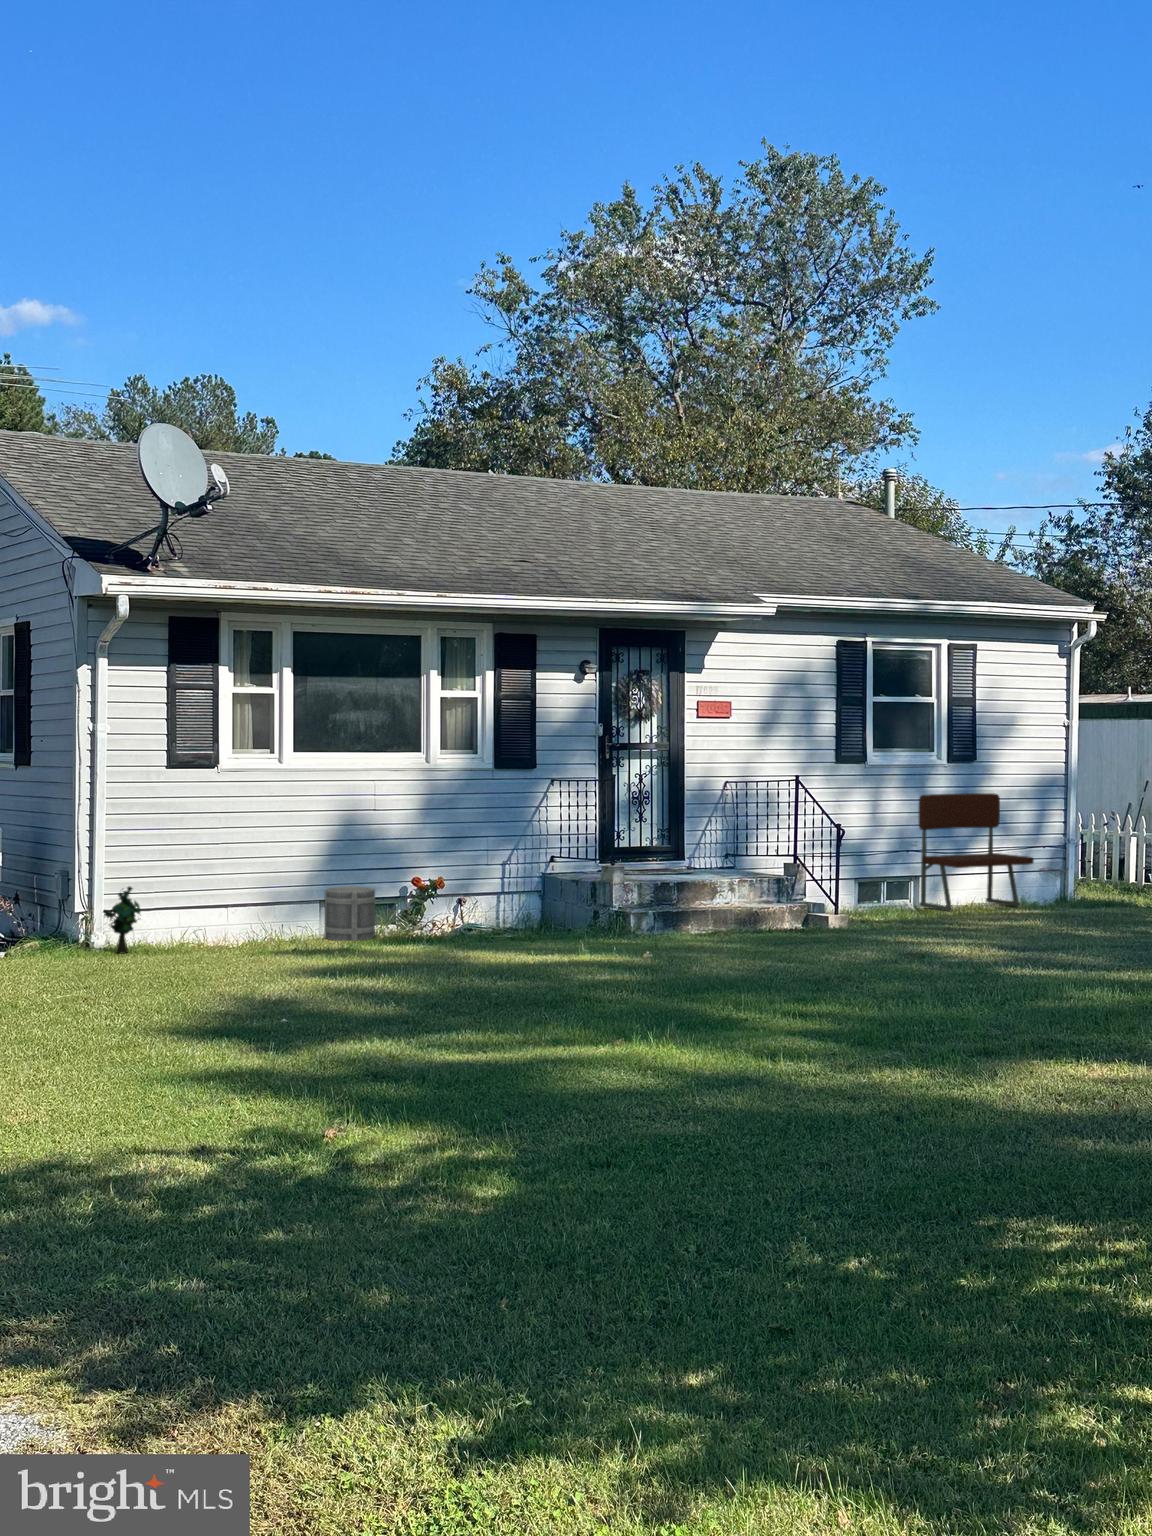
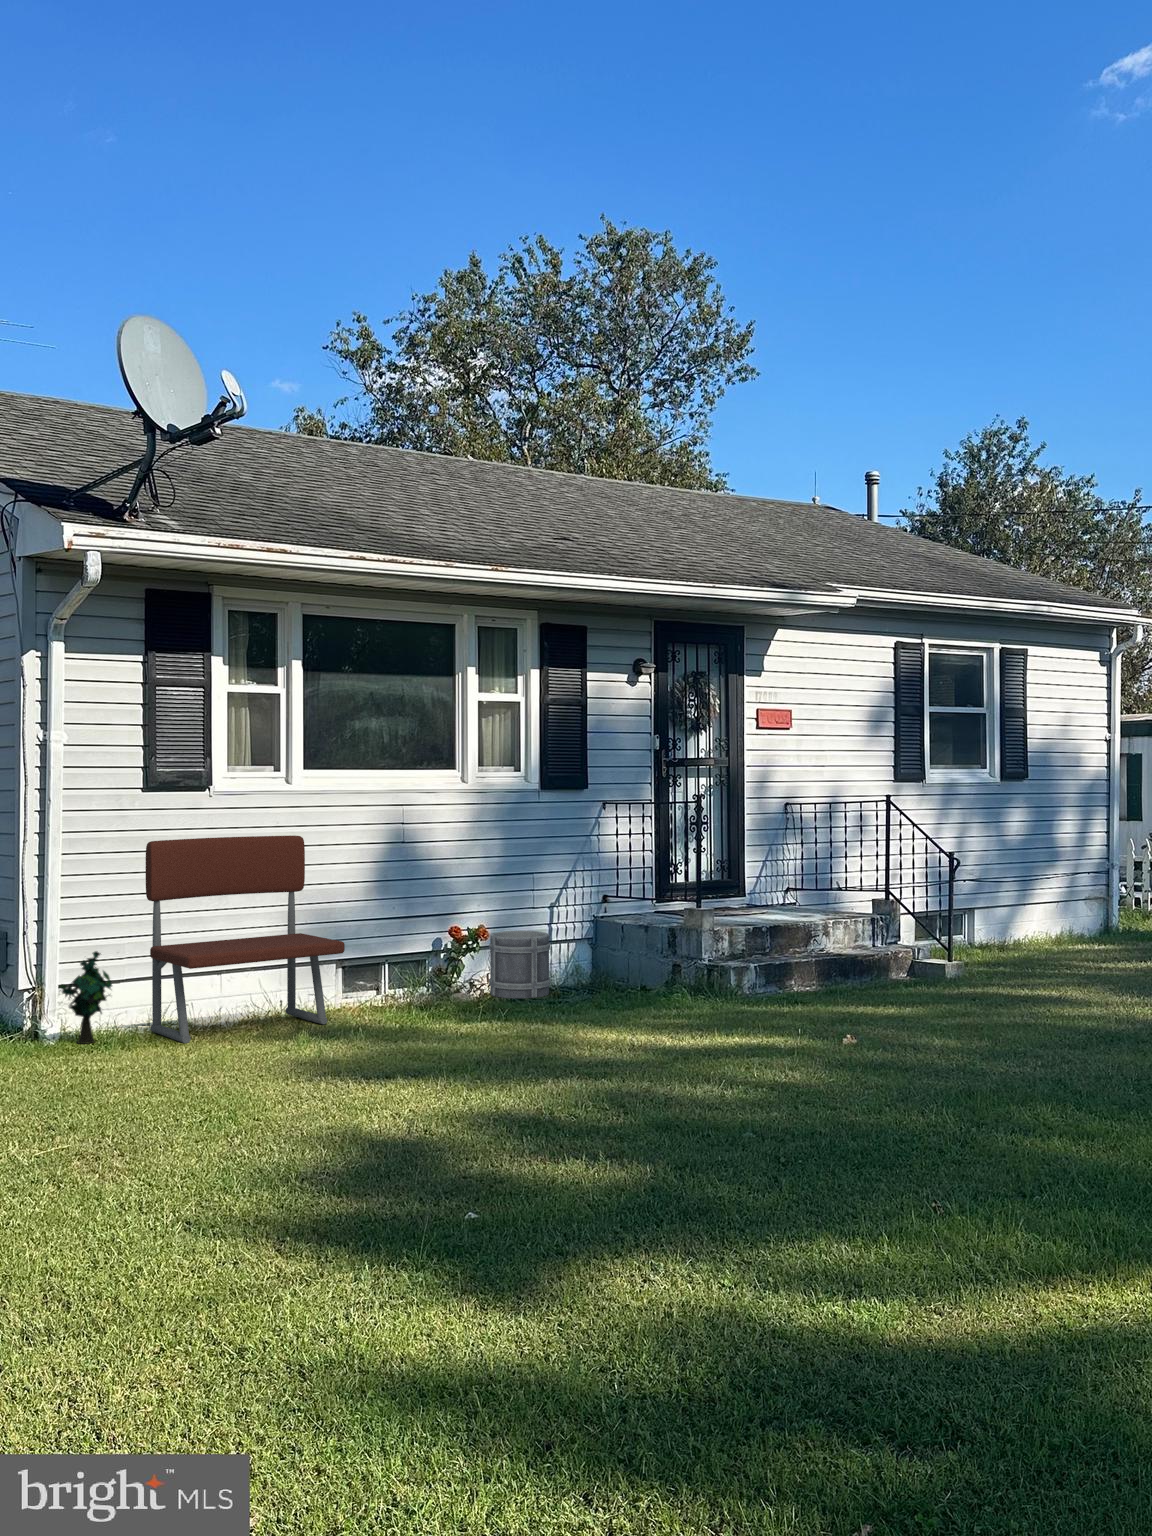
bench: present [919,793,1034,911] -> present [145,835,345,1043]
bucket: present [324,886,375,941] -> present [489,931,550,998]

